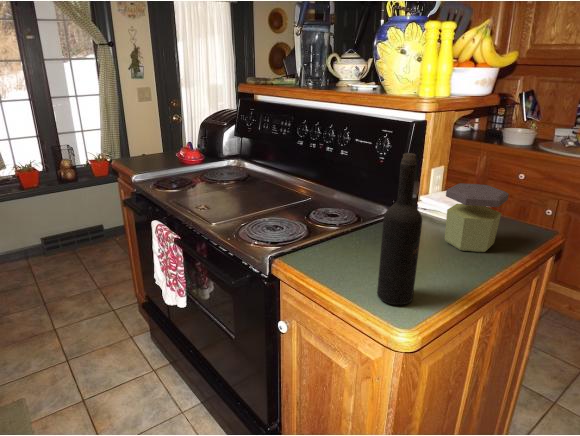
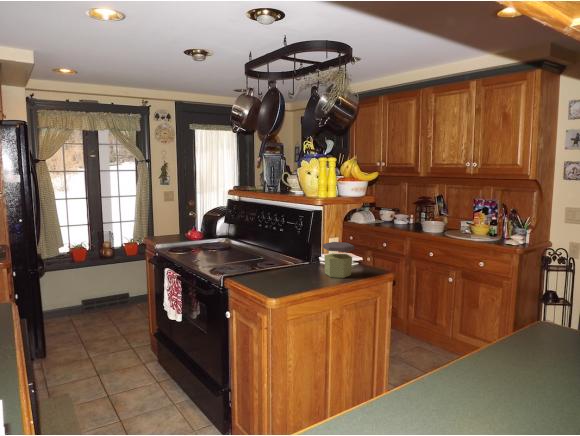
wine bottle: present [377,153,422,305] -> none [271,219,288,293]

